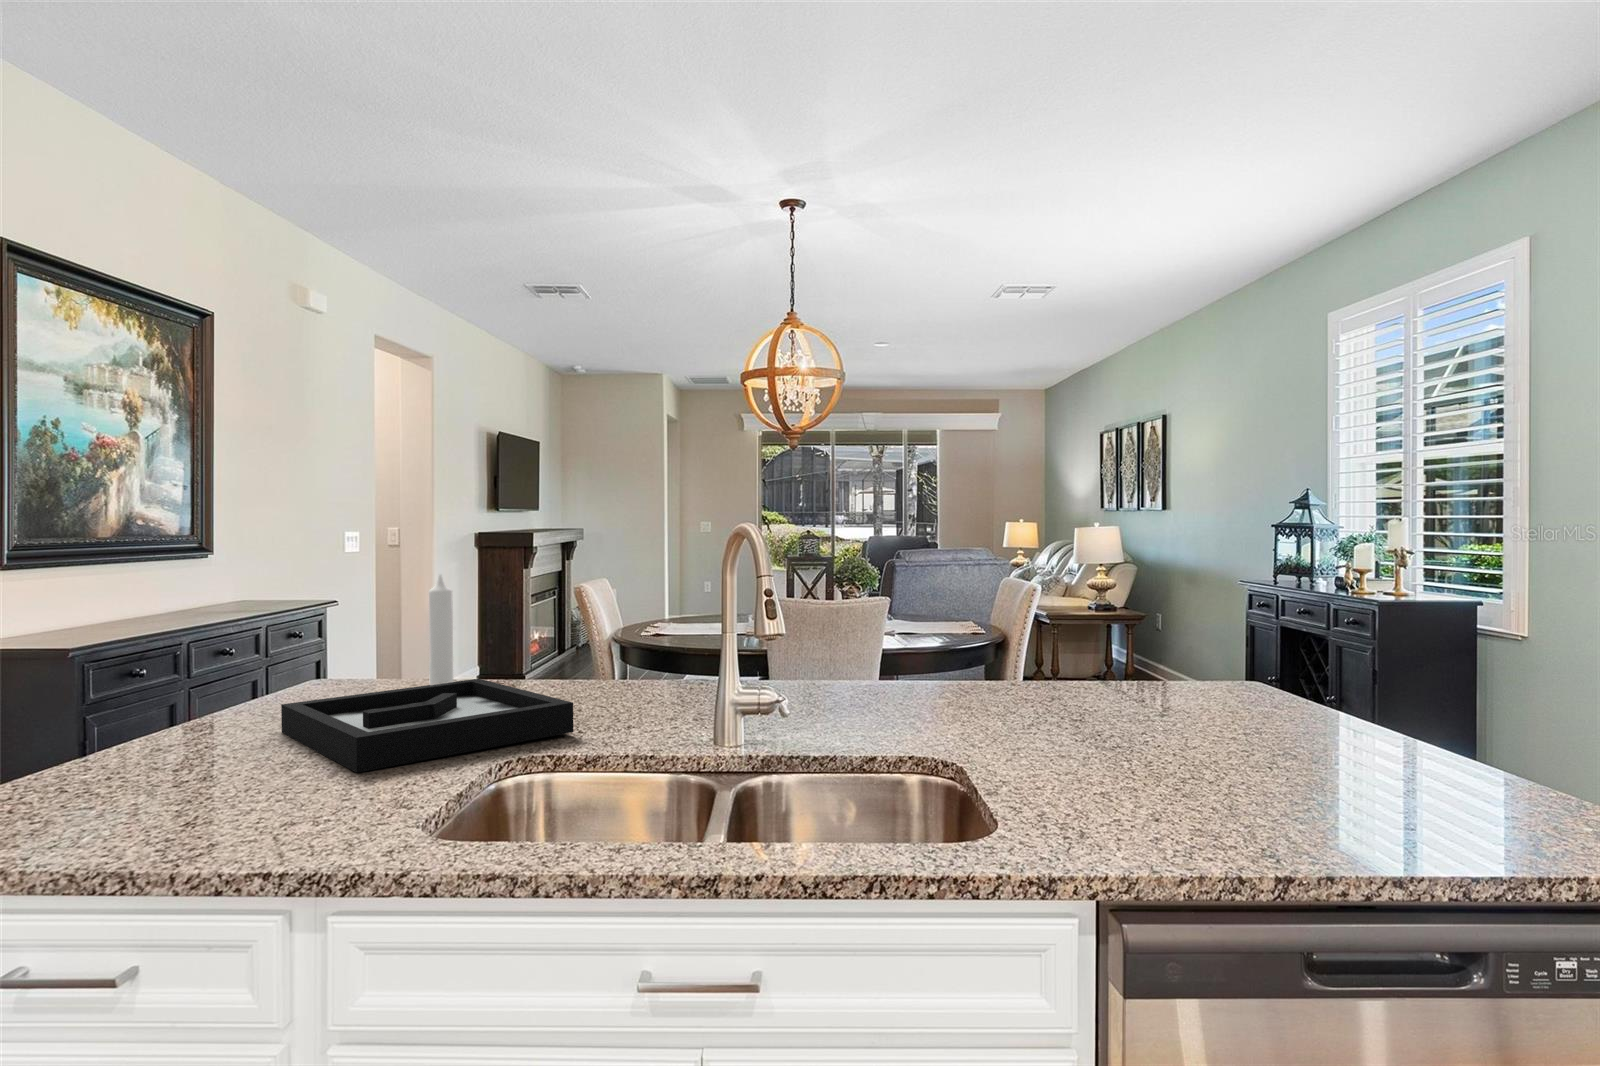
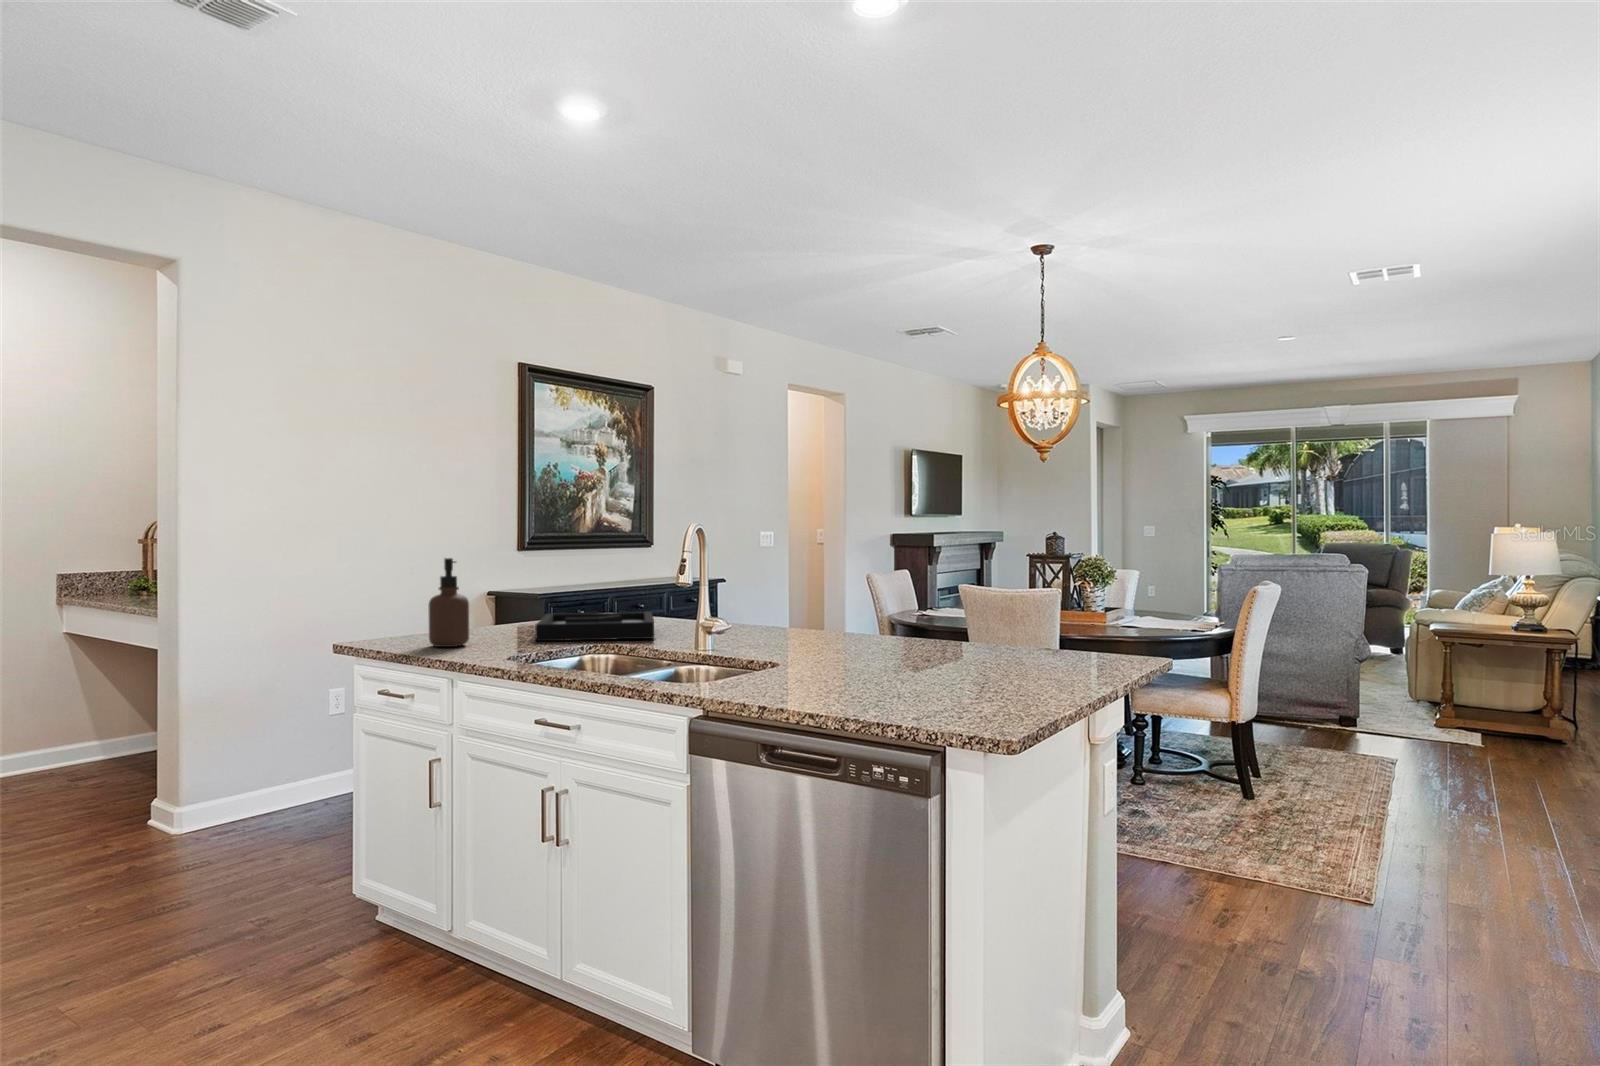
candle: present [428,574,453,685] -> none [634,552,655,623]
soap dispenser: none [118,611,229,831] -> present [429,558,469,647]

